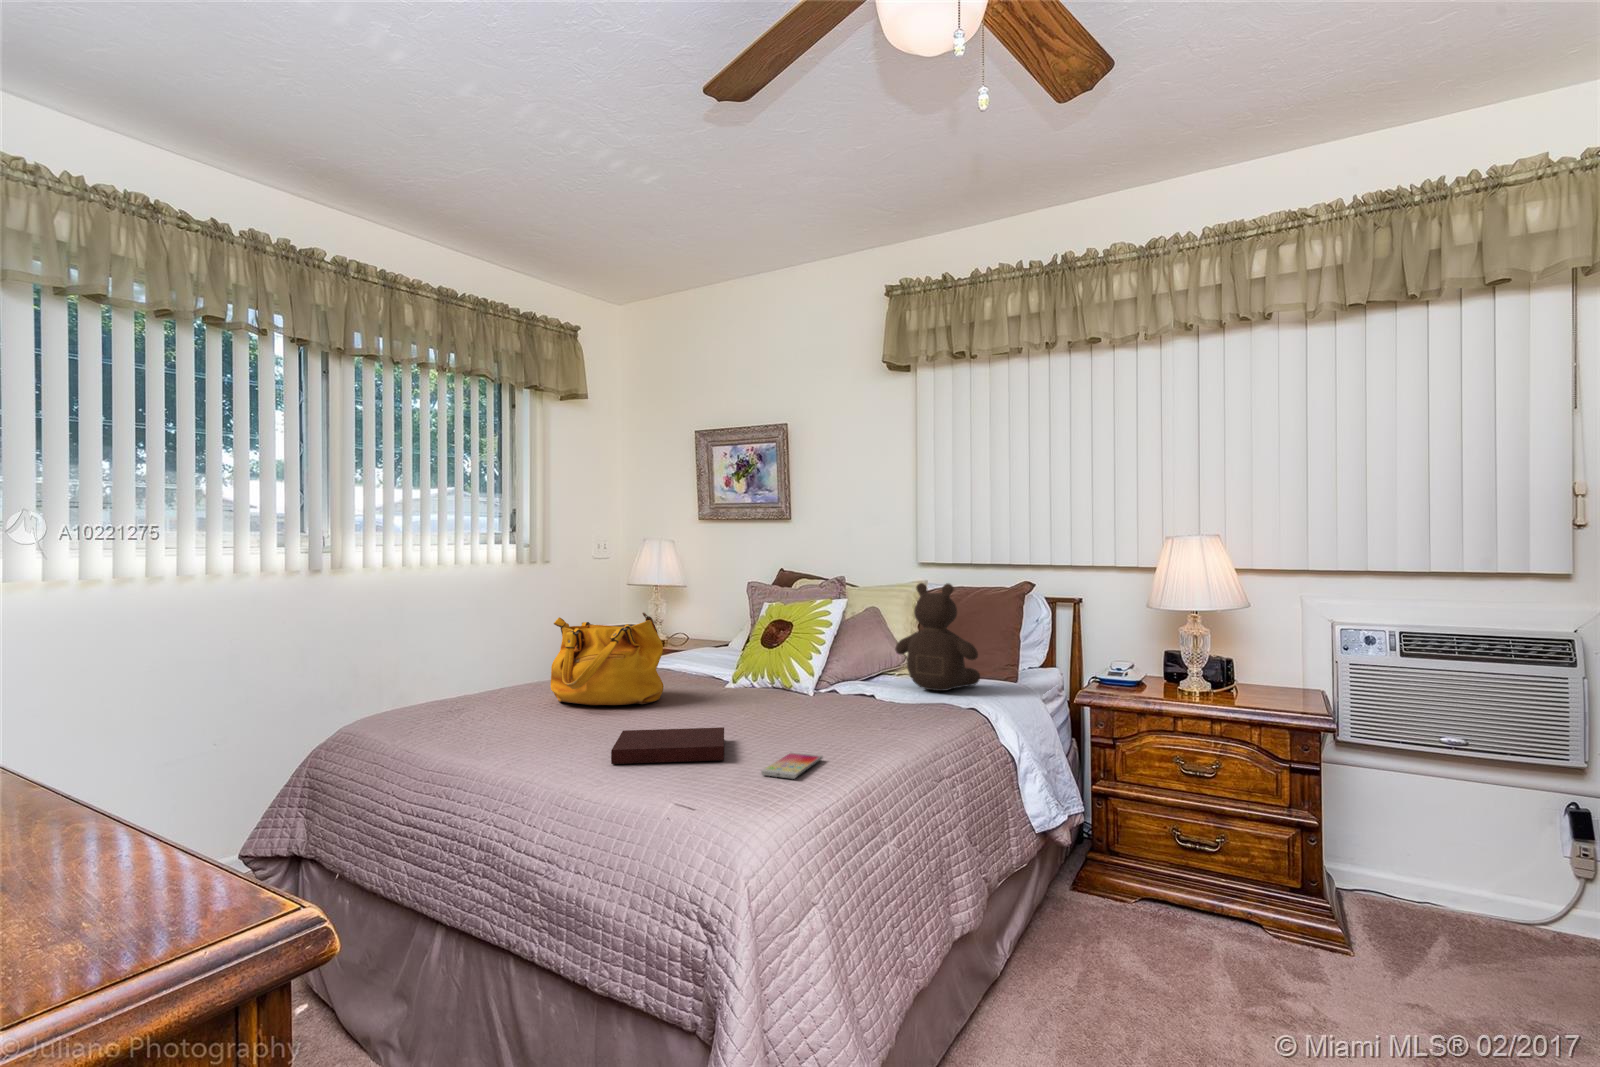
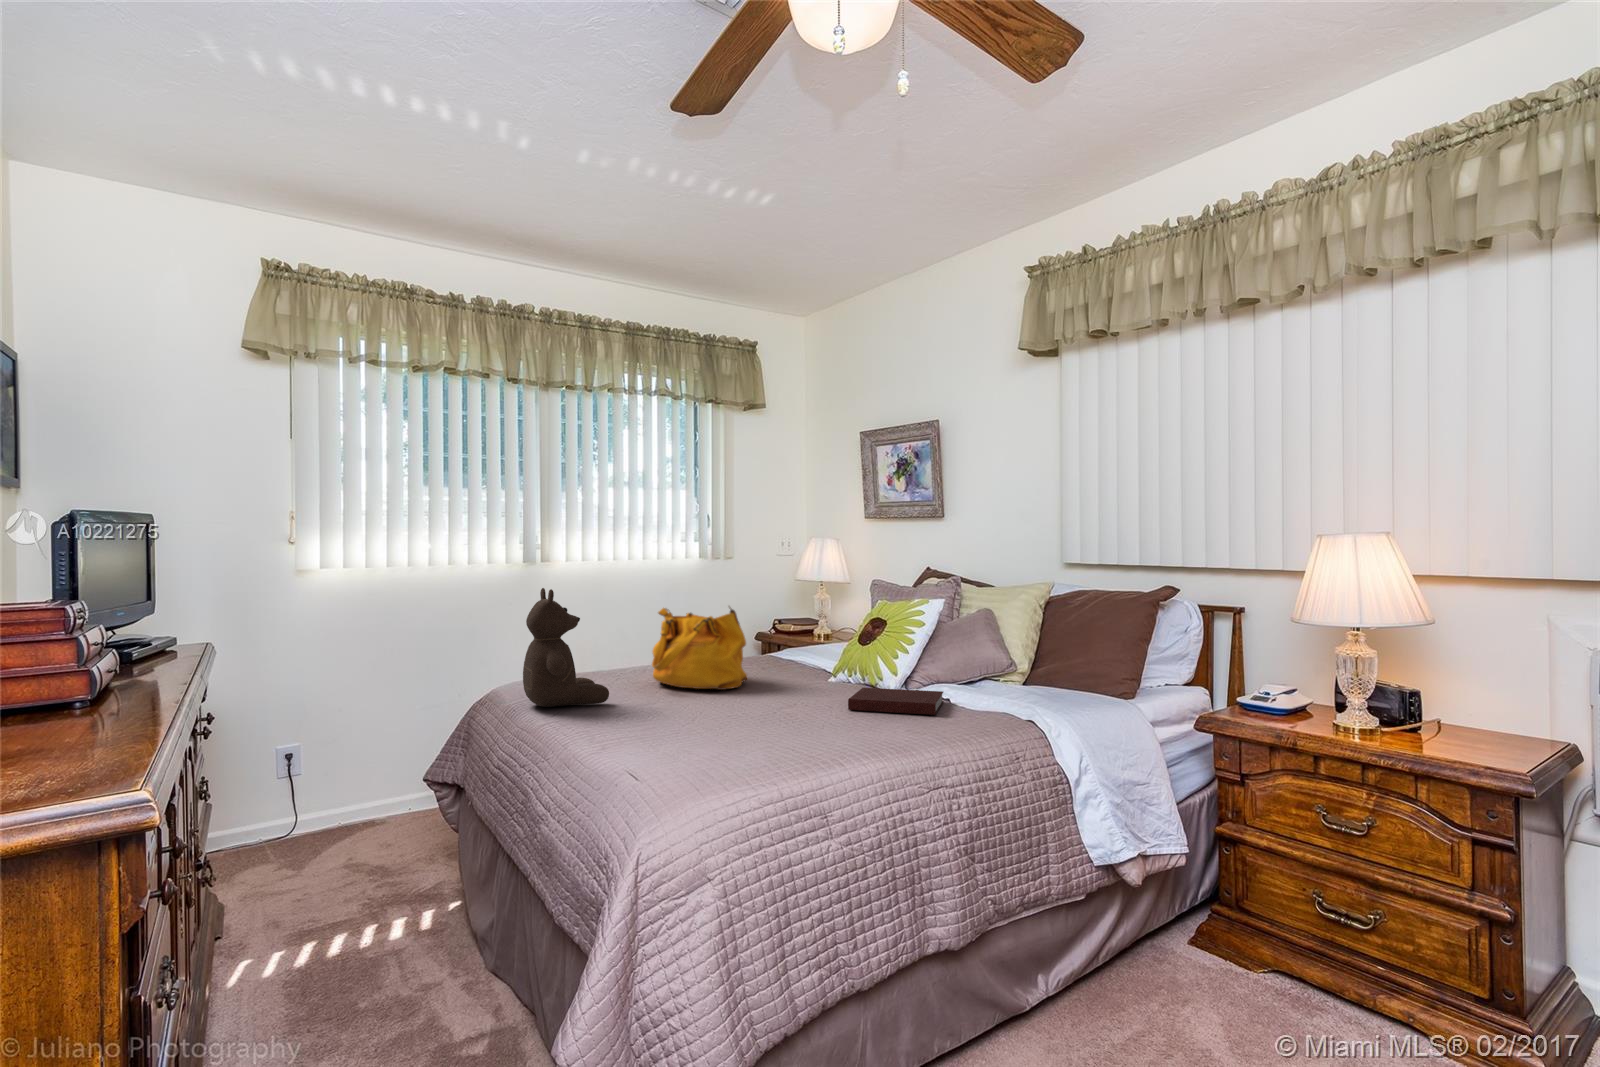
teddy bear: present [895,583,980,691] -> present [523,588,609,707]
notebook: present [611,727,724,764] -> present [848,688,943,715]
smartphone: present [761,752,822,779] -> none [730,745,804,769]

